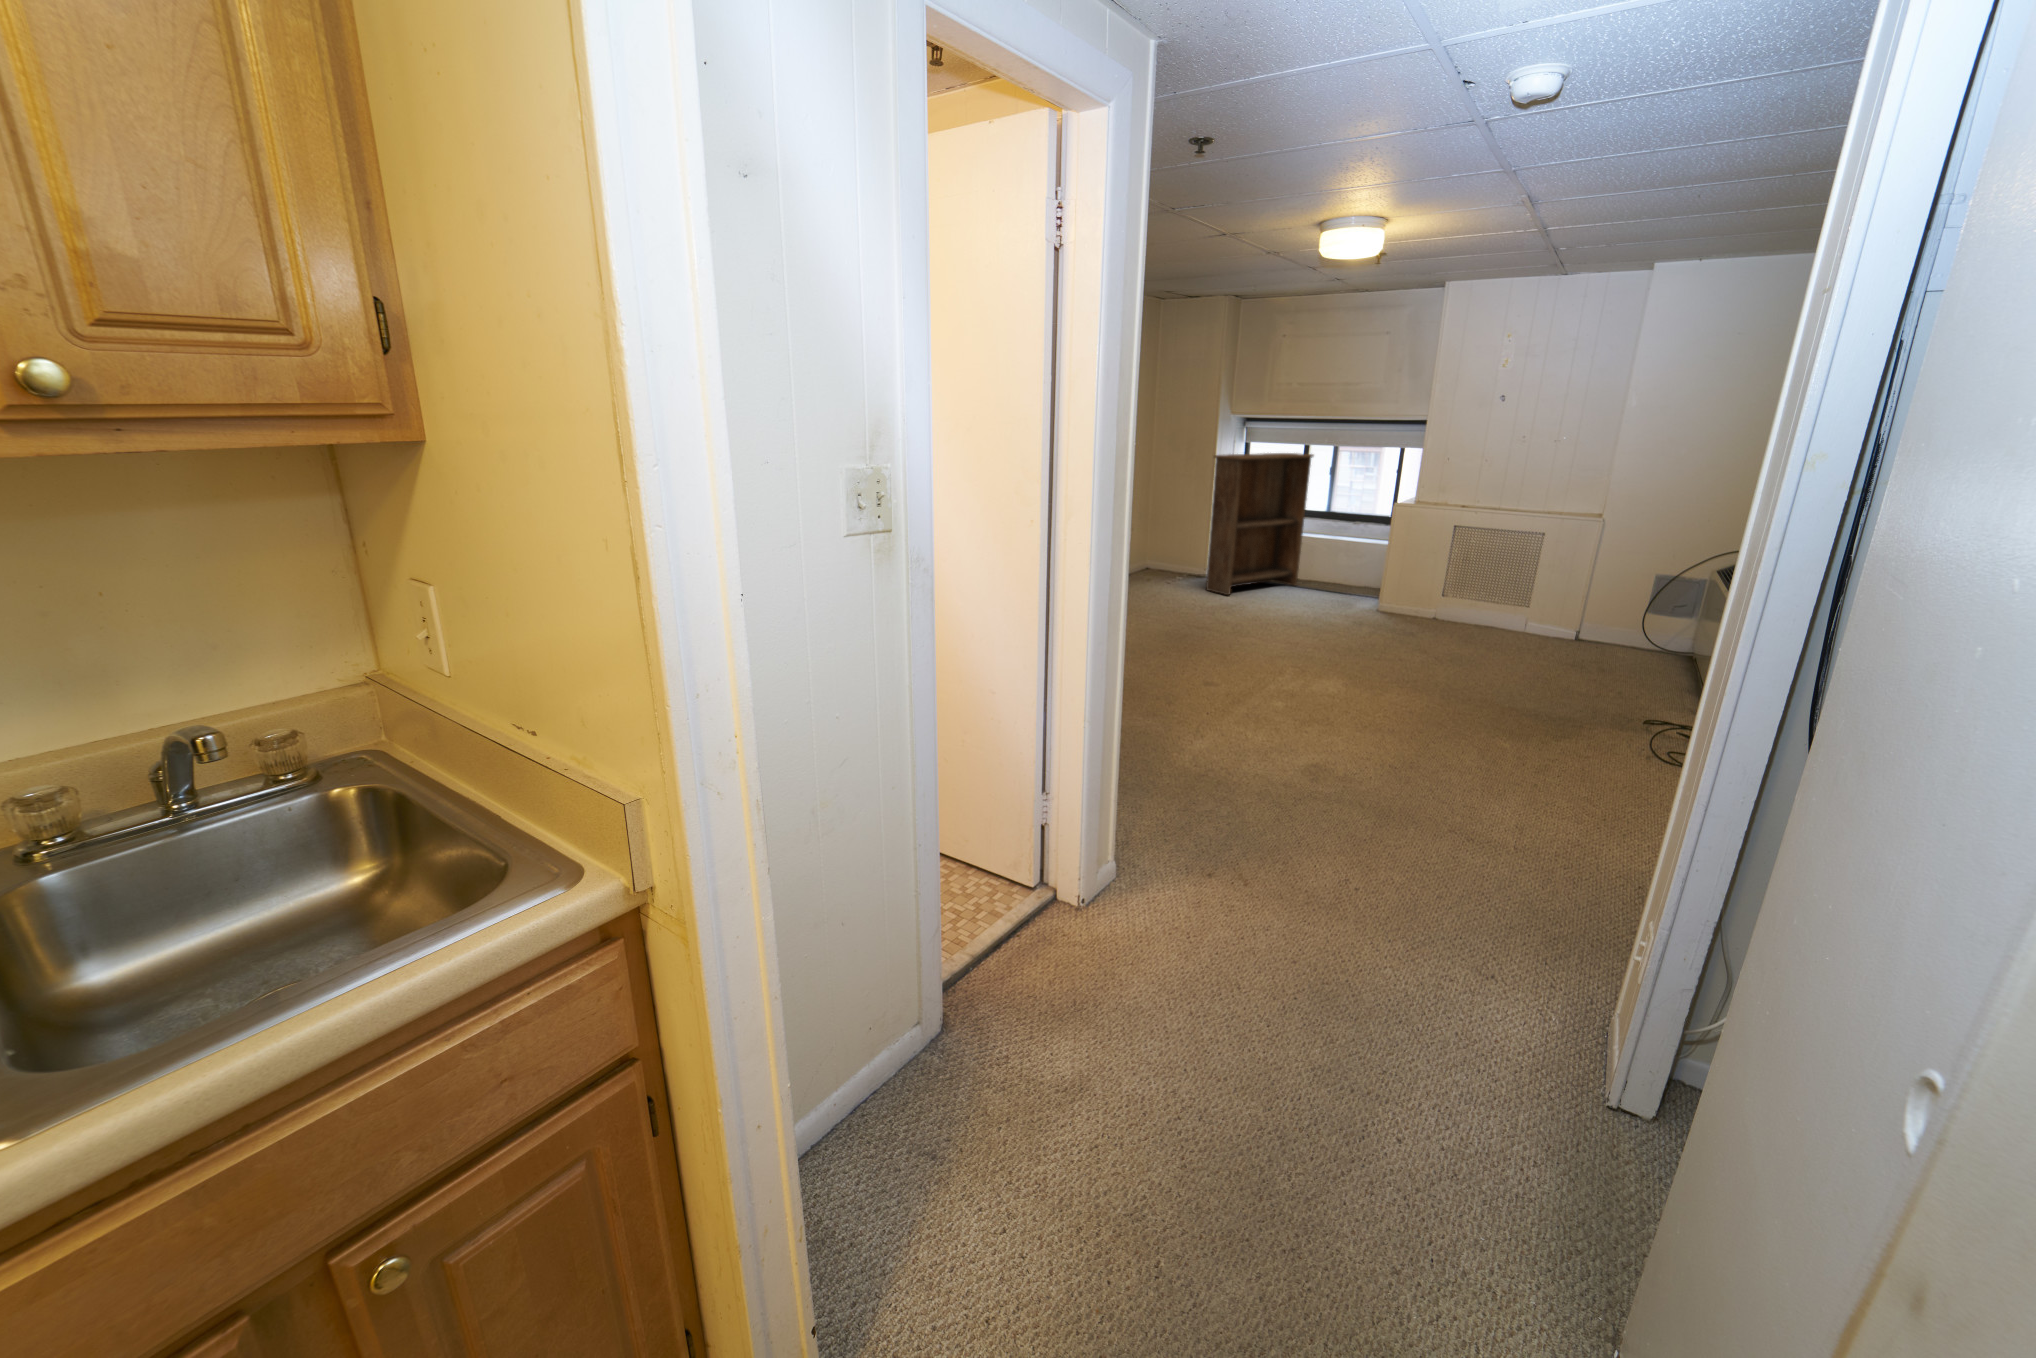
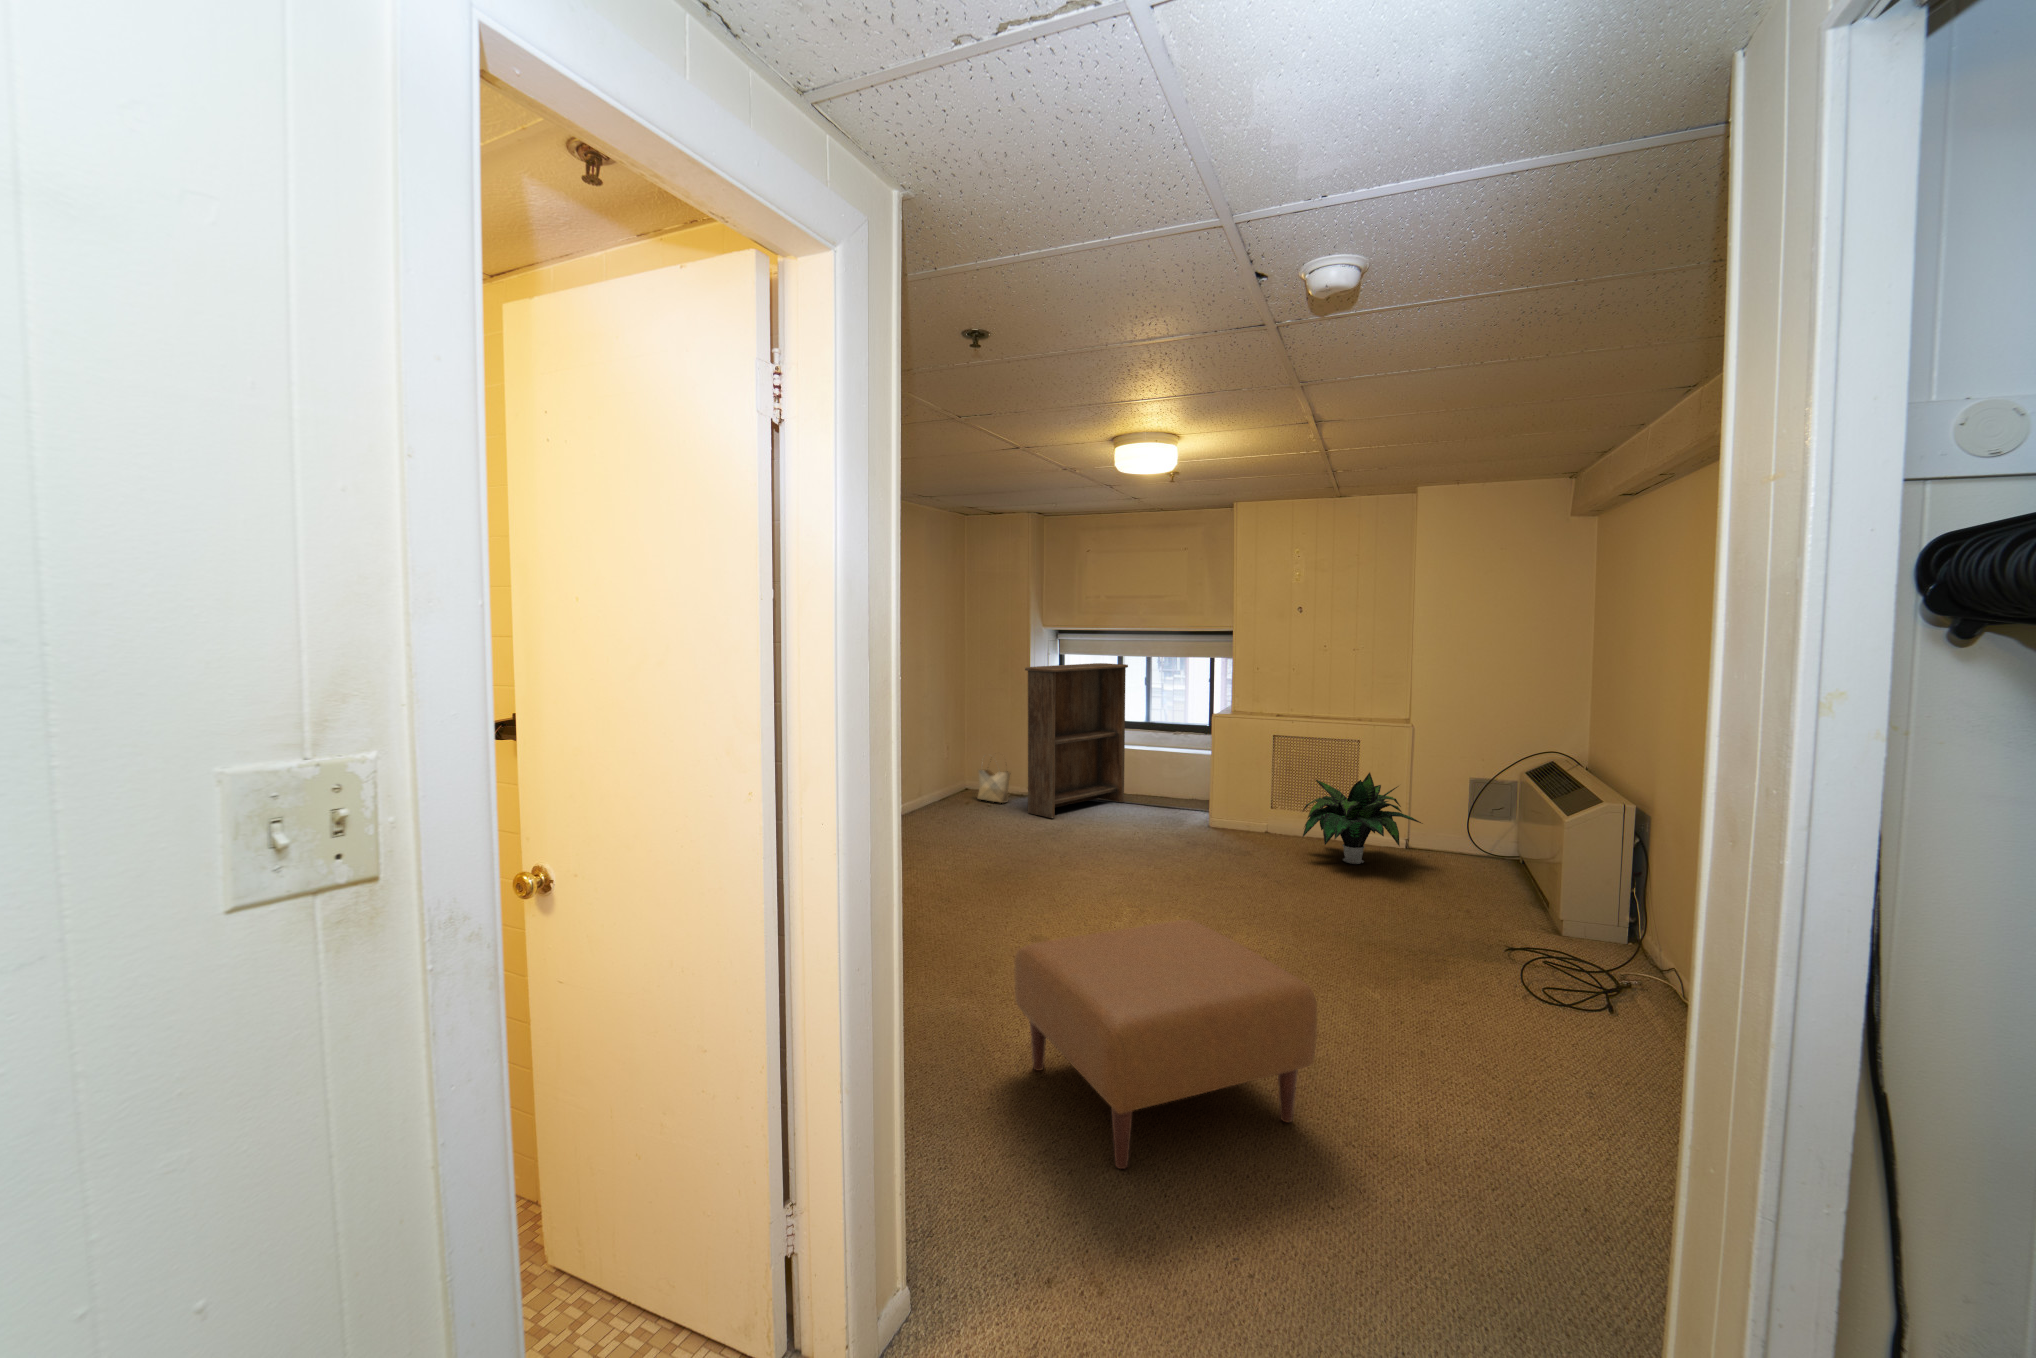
woven basket: none [1160,536,1192,581] -> present [978,770,1010,803]
potted plant: none [1465,562,1594,647] -> present [1303,773,1421,864]
ottoman: none [1193,664,1441,825] -> present [1015,920,1317,1169]

